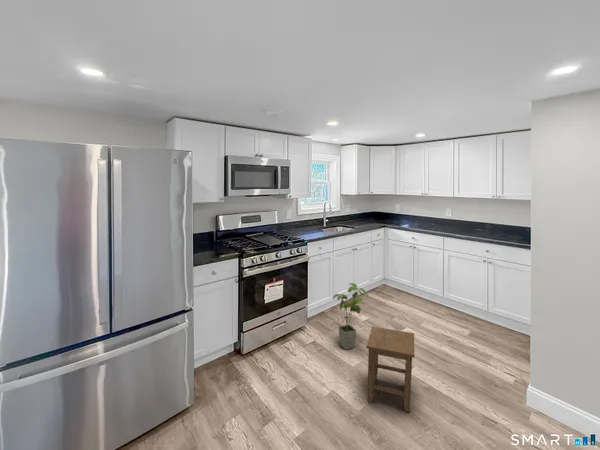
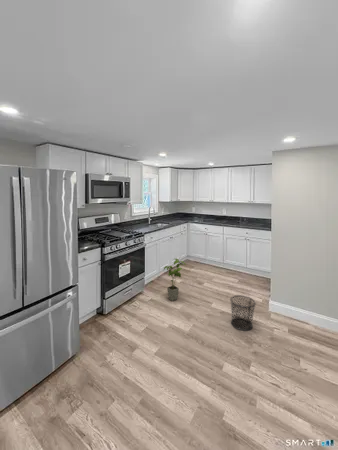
stool: present [366,327,415,412] -> none [191,283,219,329]
waste bin: none [438,358,488,426] -> present [231,295,255,331]

